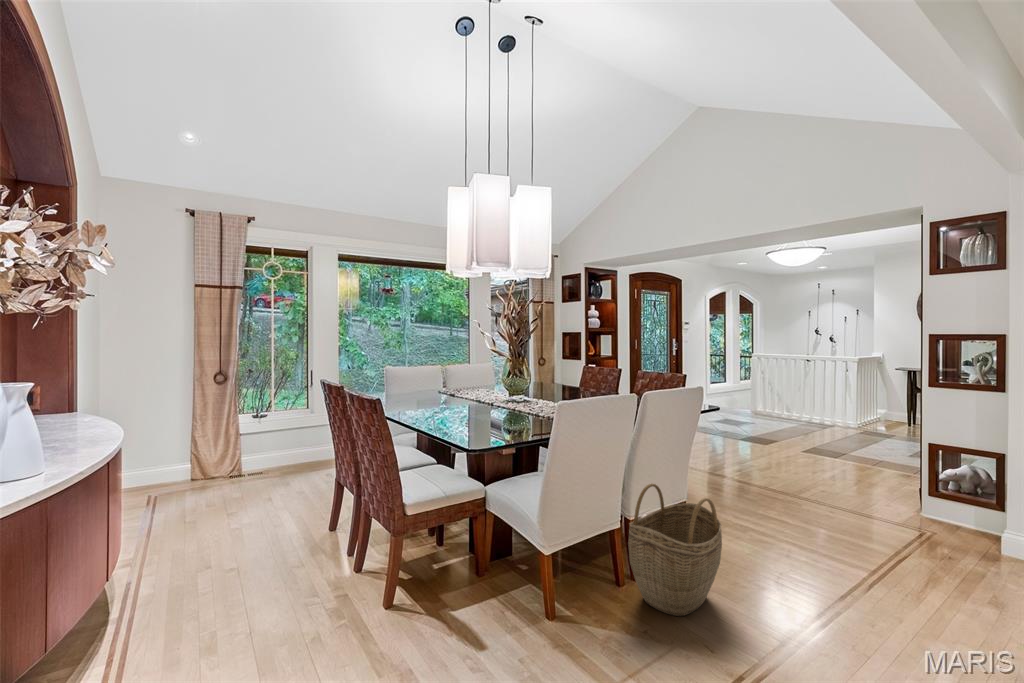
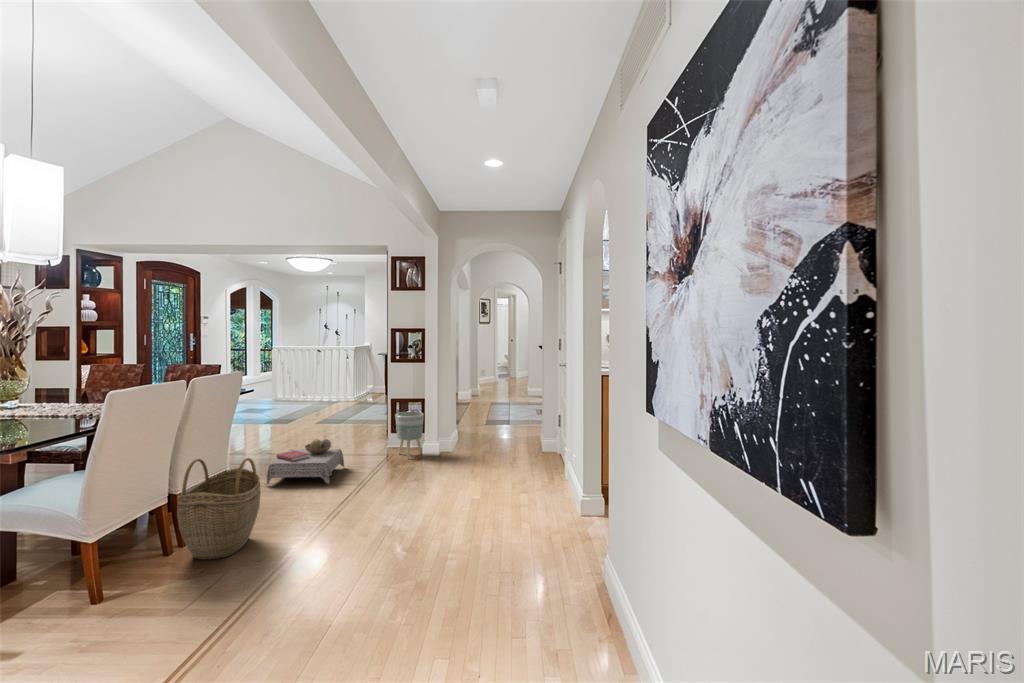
planter: none [934,464,995,543] -> present [395,412,424,459]
ottoman: none [735,479,843,549] -> present [266,439,344,485]

